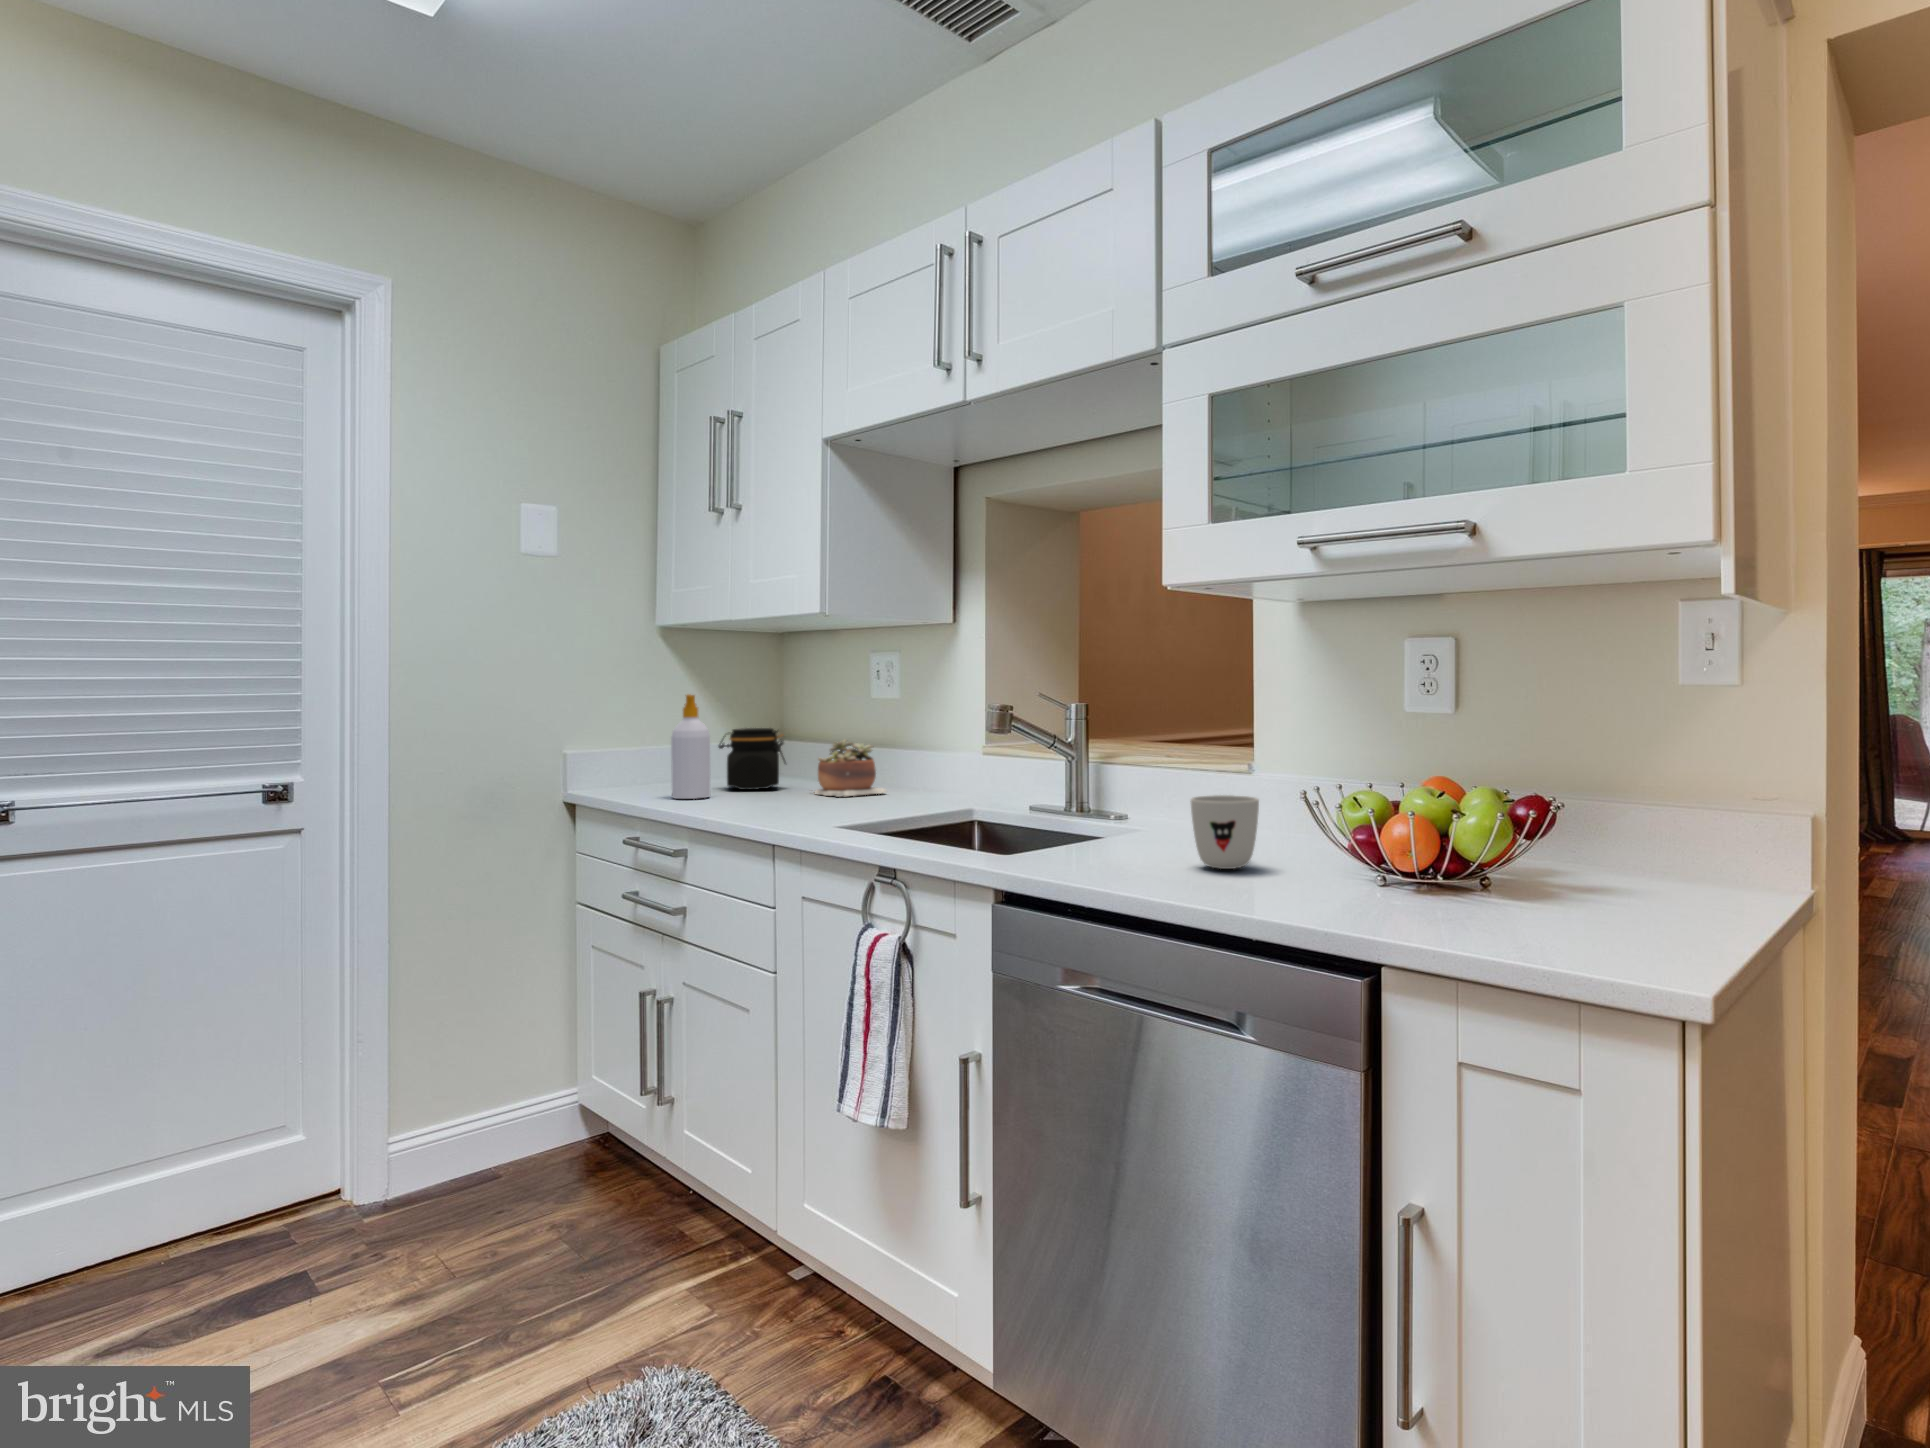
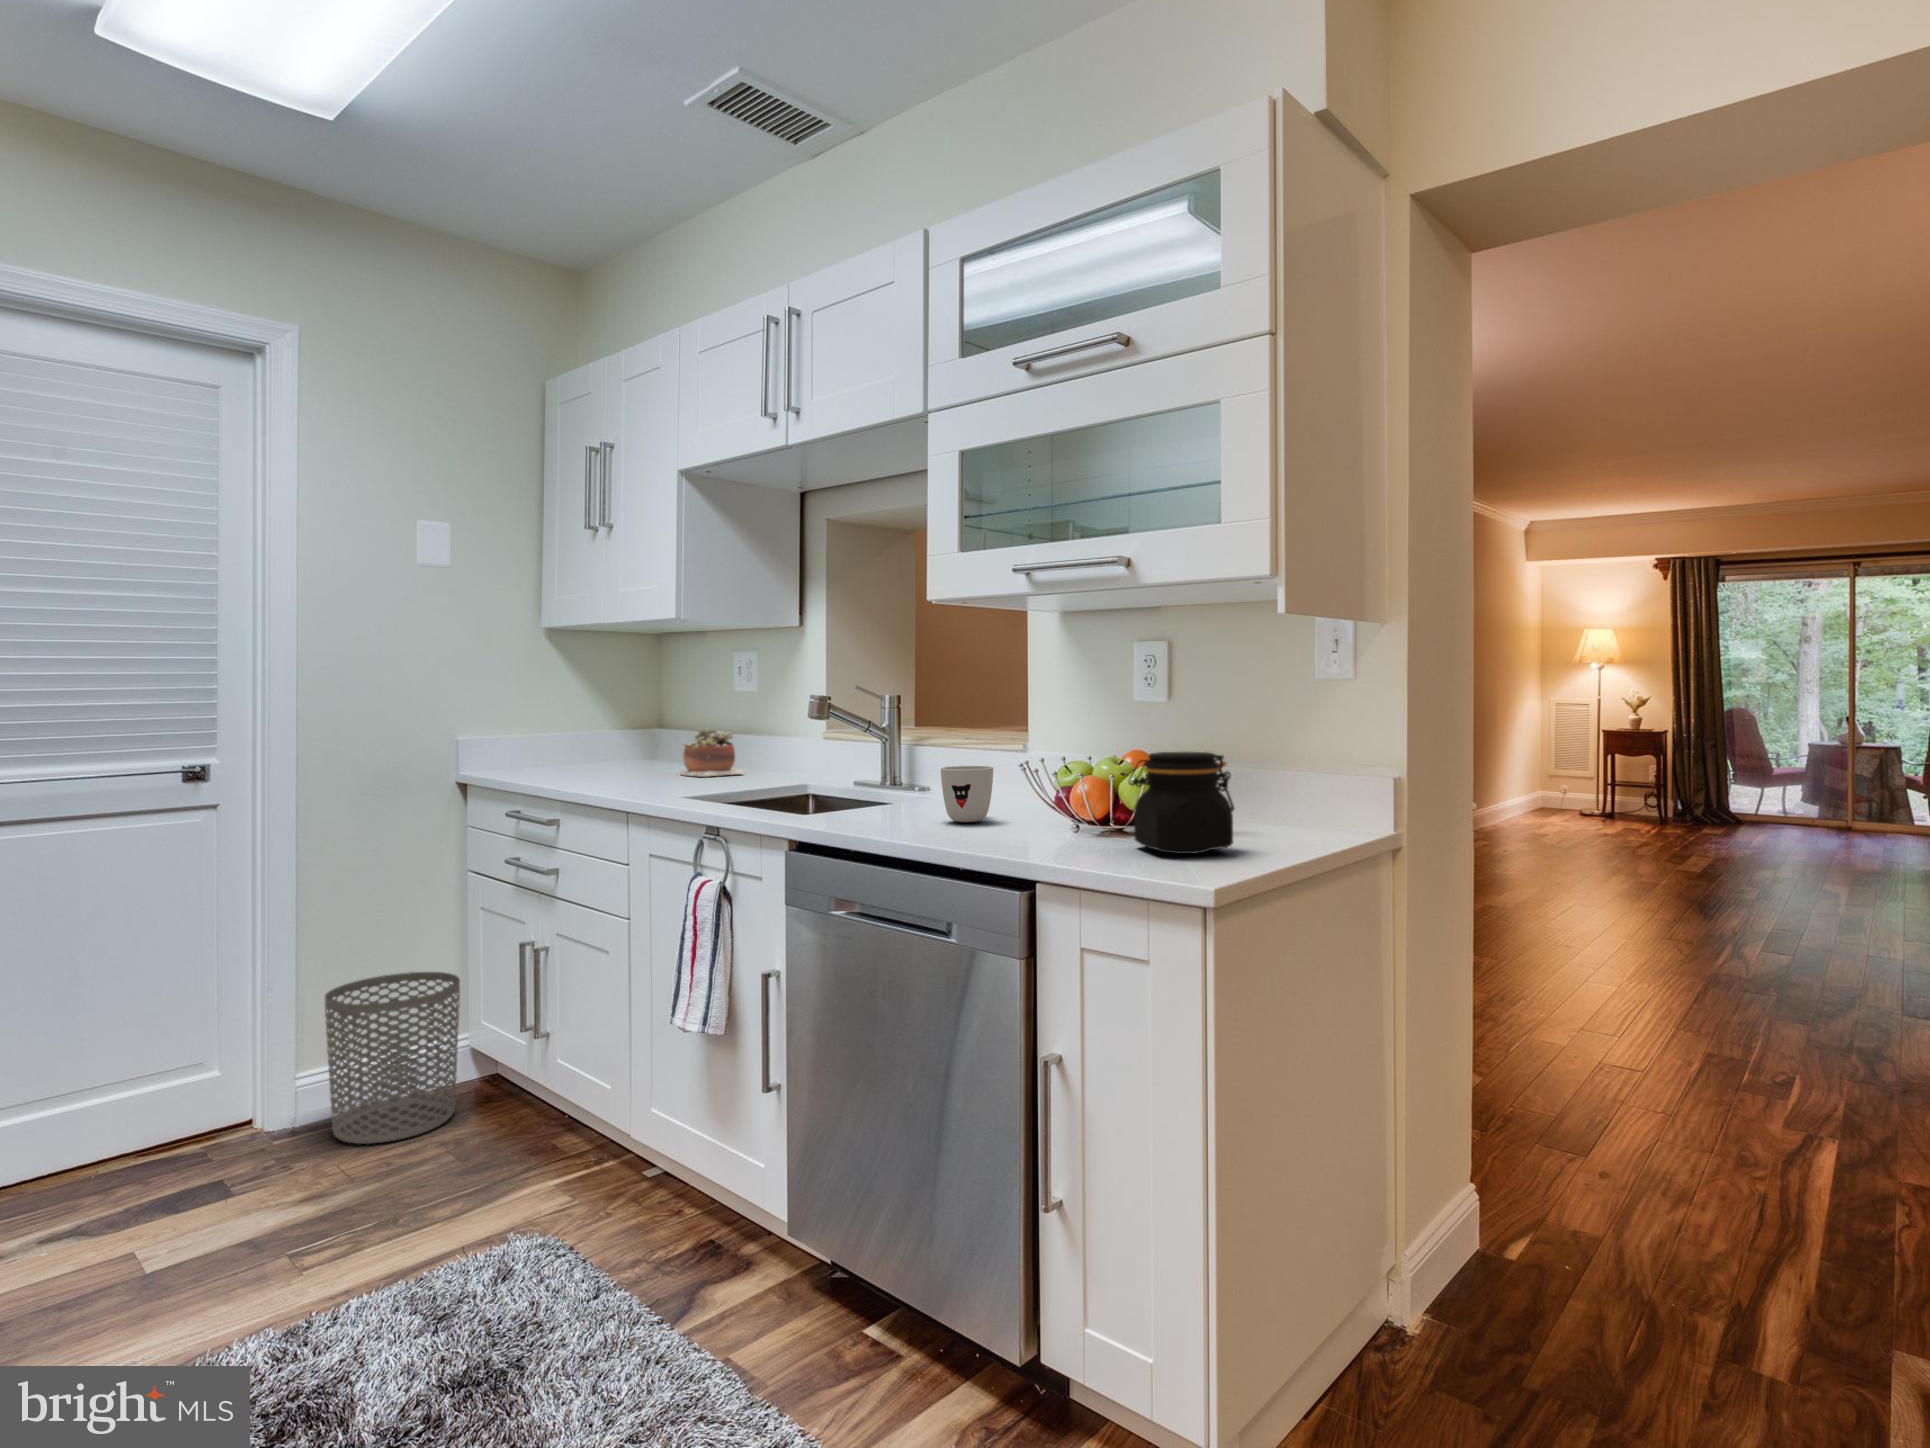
soap bottle: present [671,694,710,799] -> none [551,688,586,779]
jar: present [719,728,786,790] -> present [1129,752,1234,854]
waste bin: none [419,1018,569,1223] -> present [325,972,460,1144]

